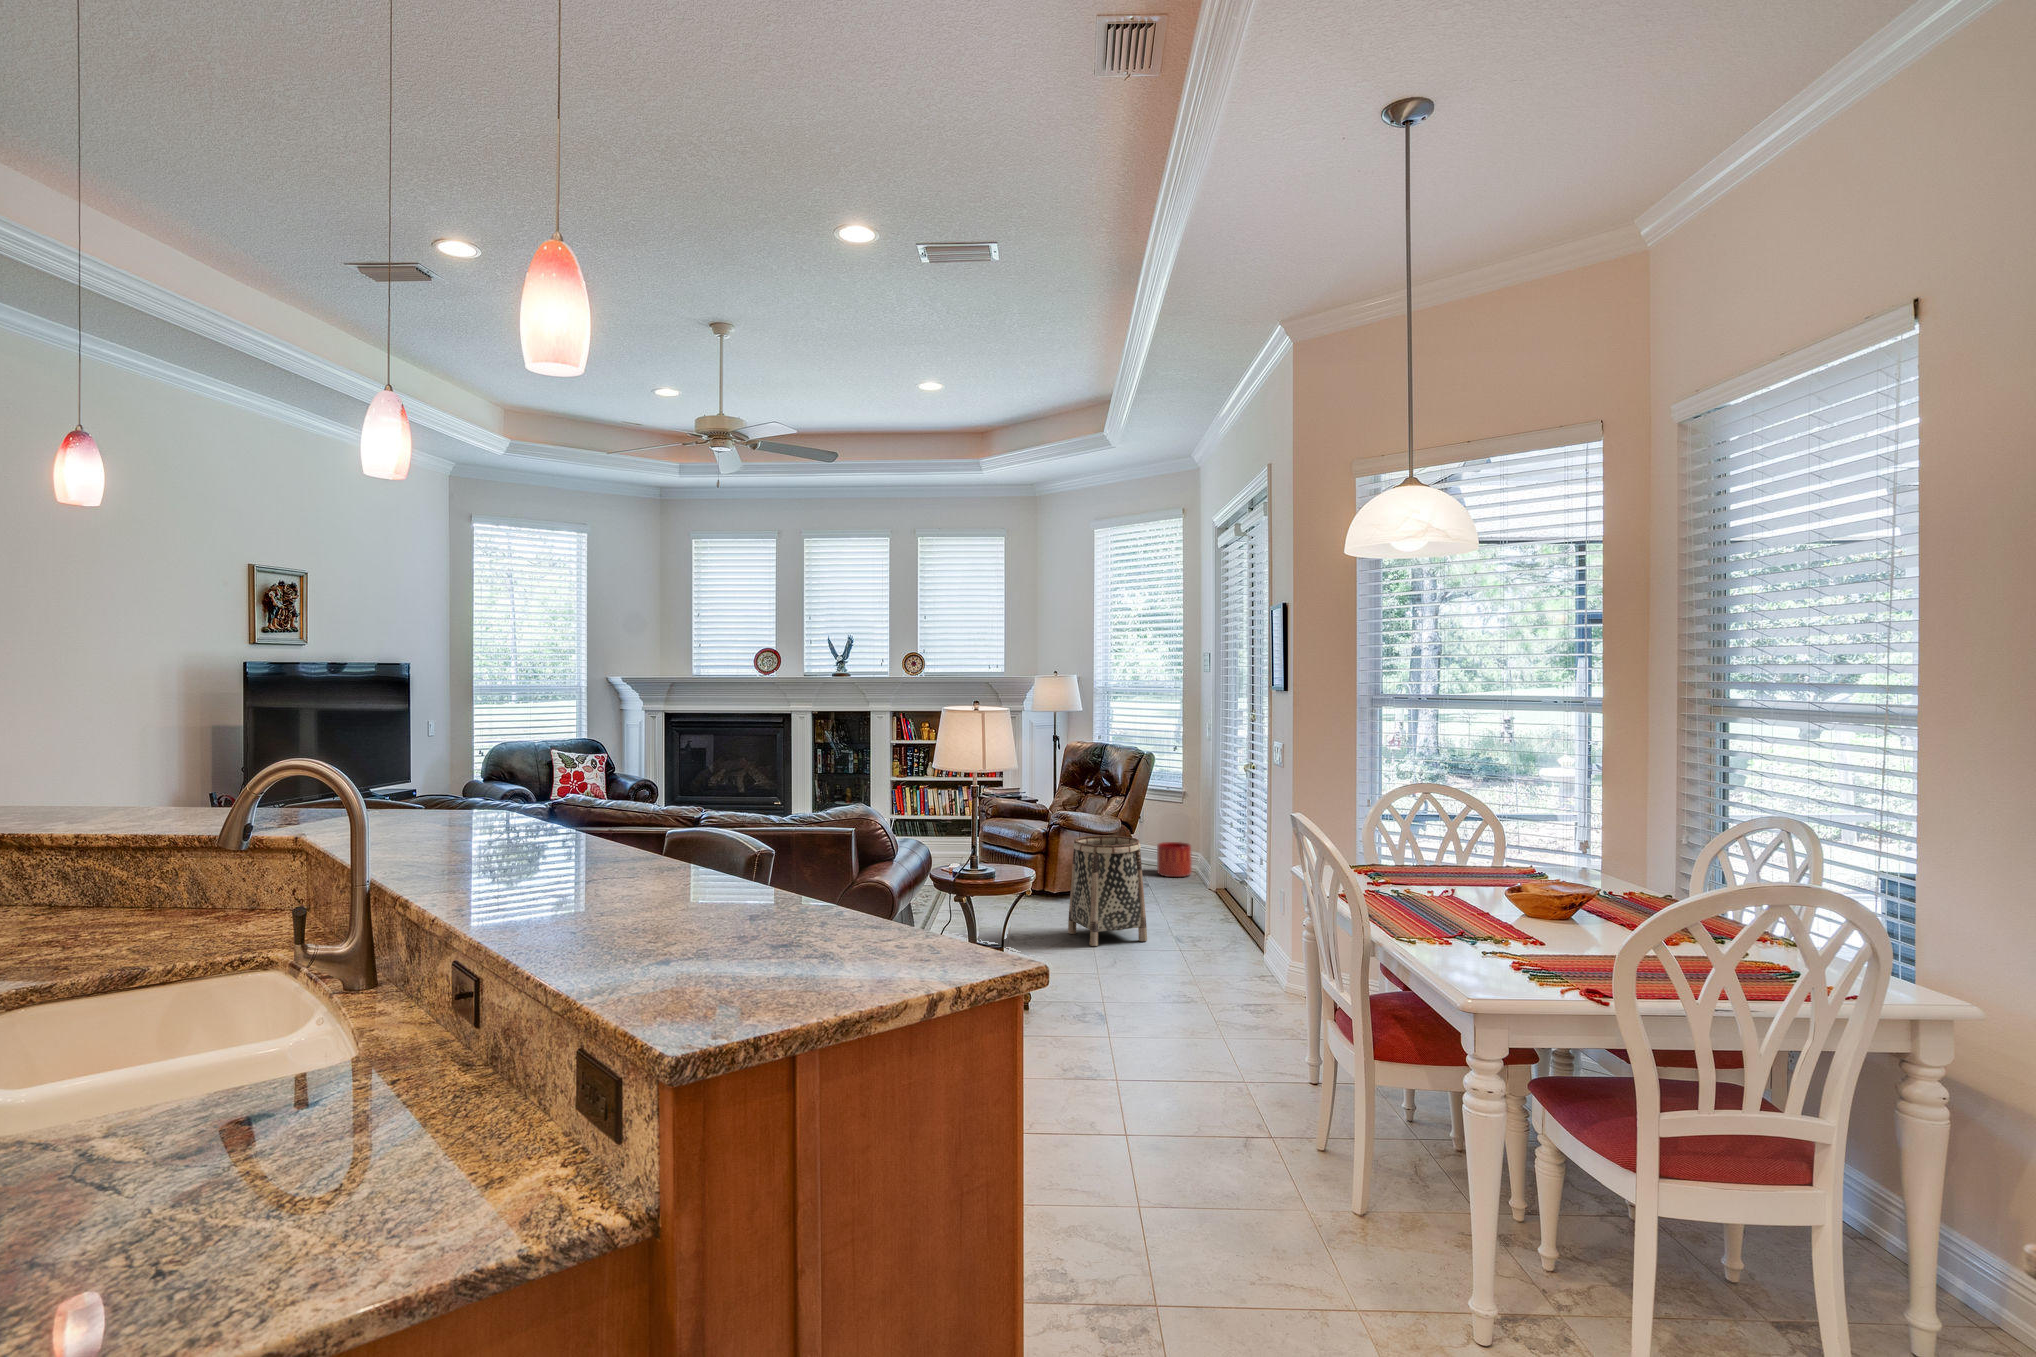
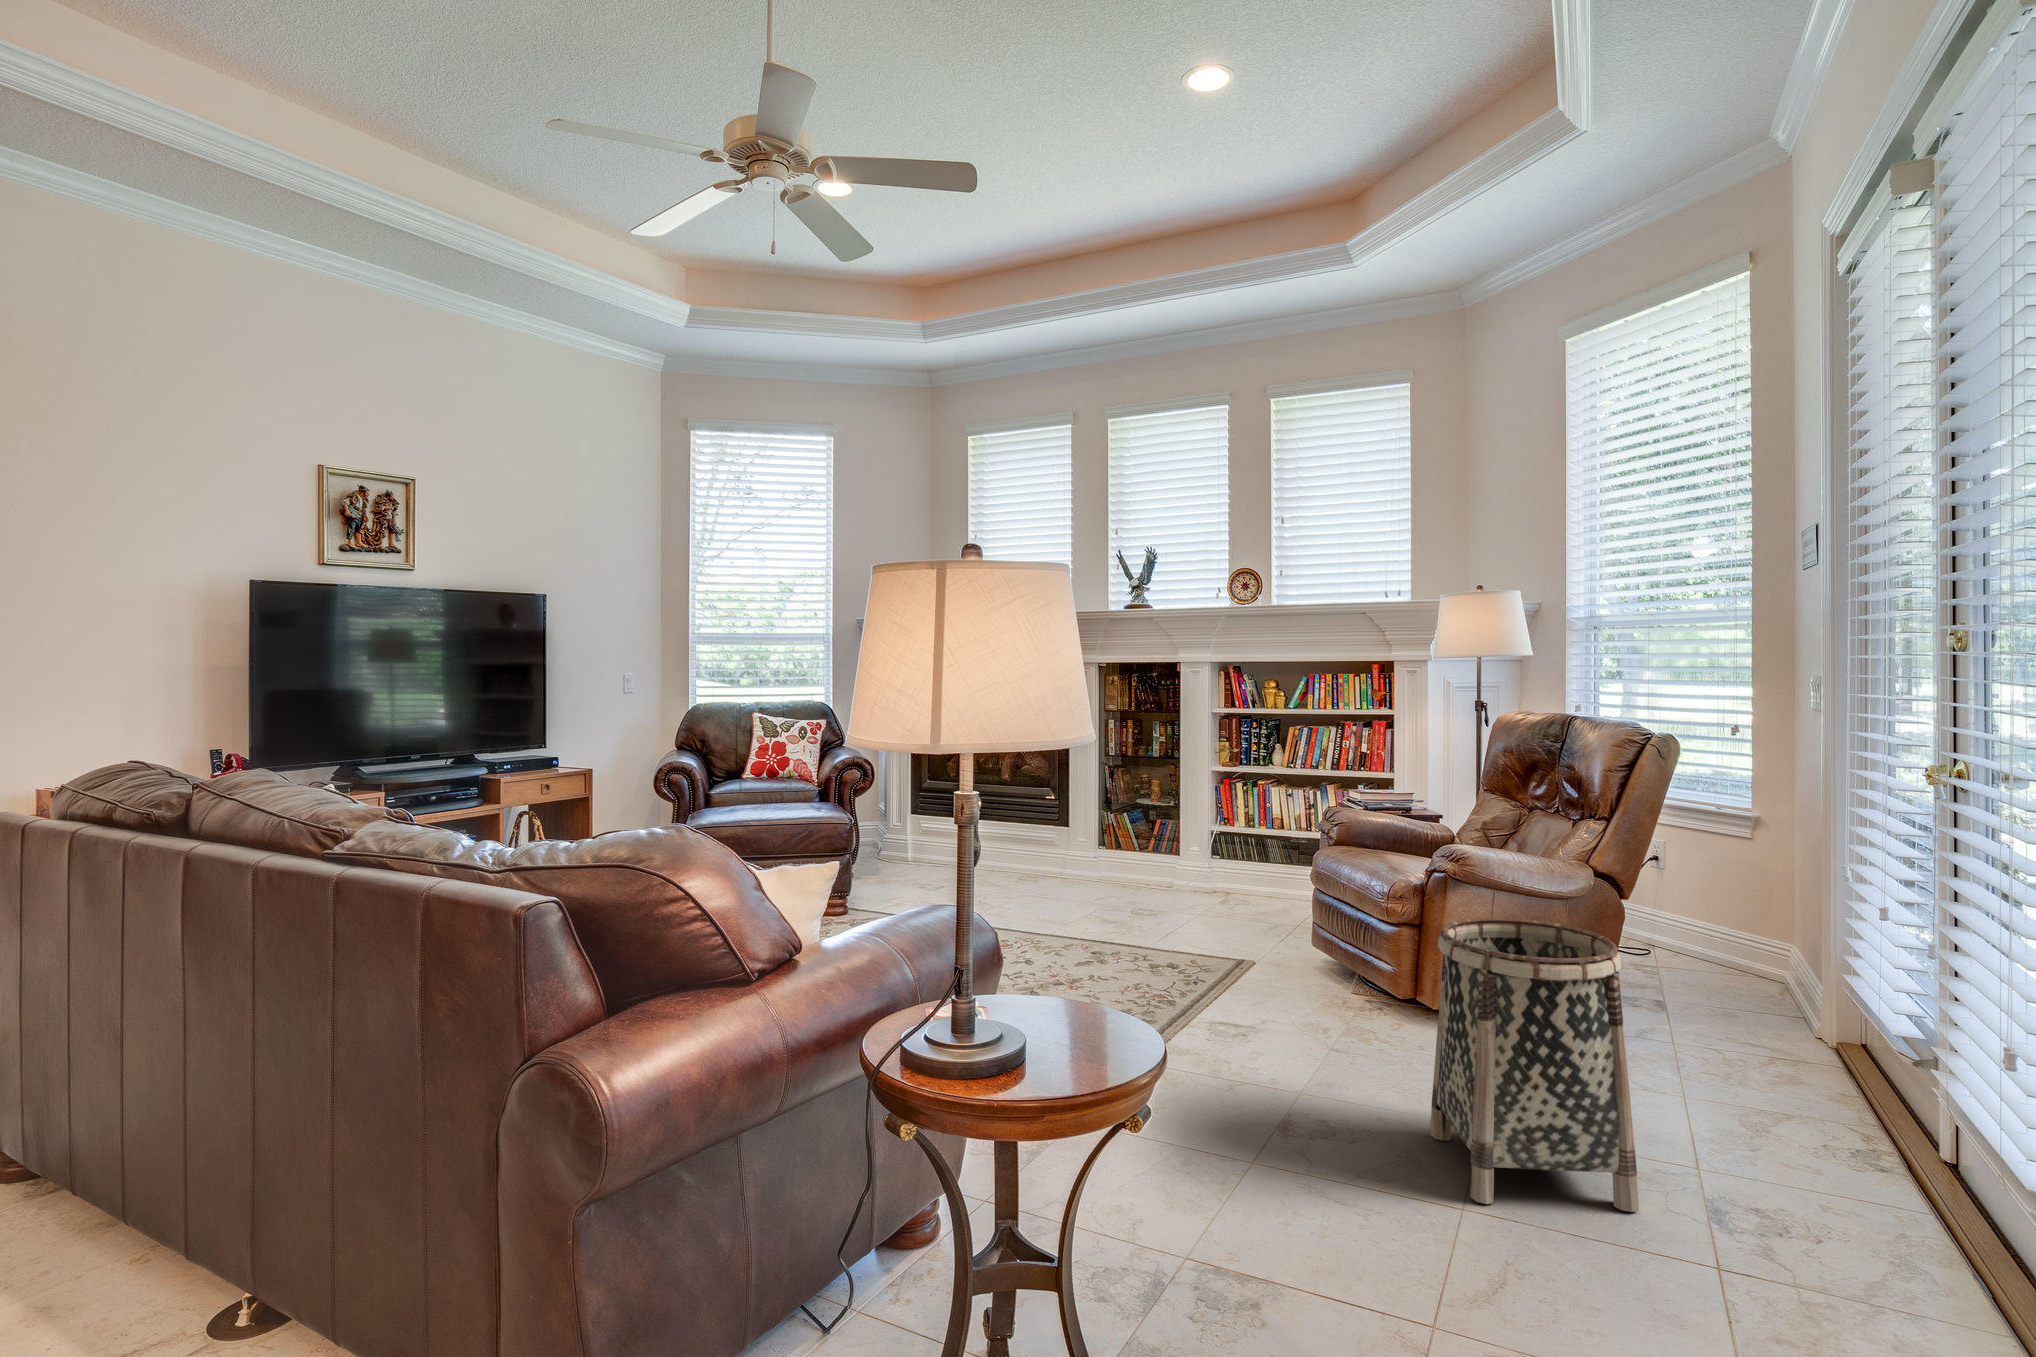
planter: present [1157,842,1192,877] -> none [1688,915,1772,992]

